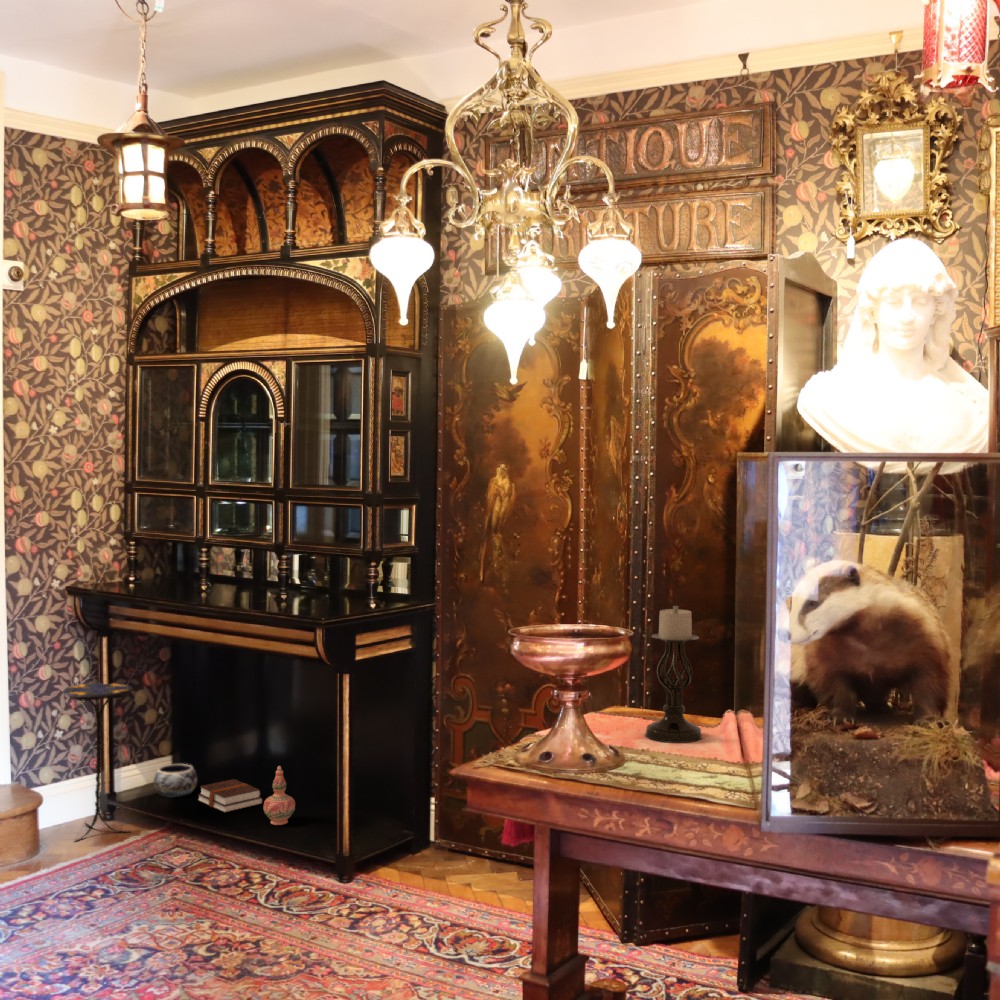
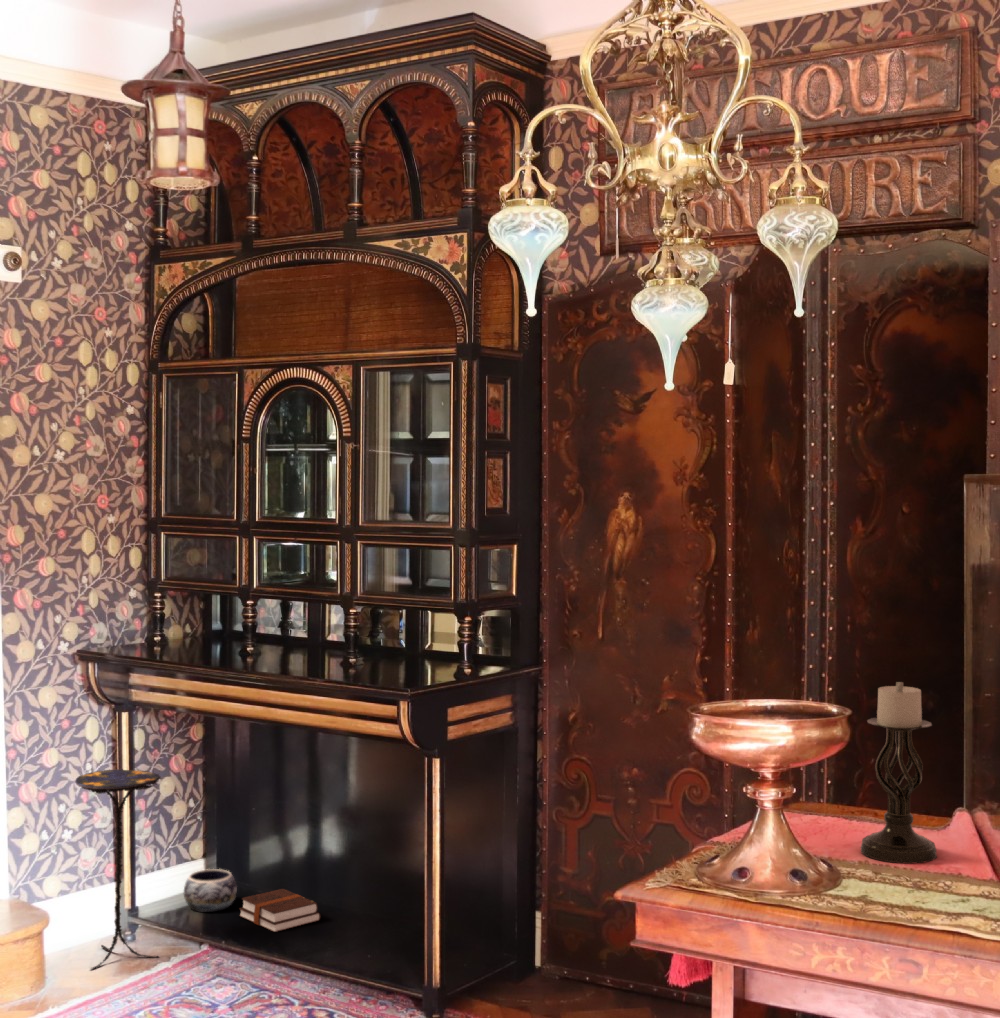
decorative vase: present [263,766,295,825] -> none [325,874,364,949]

